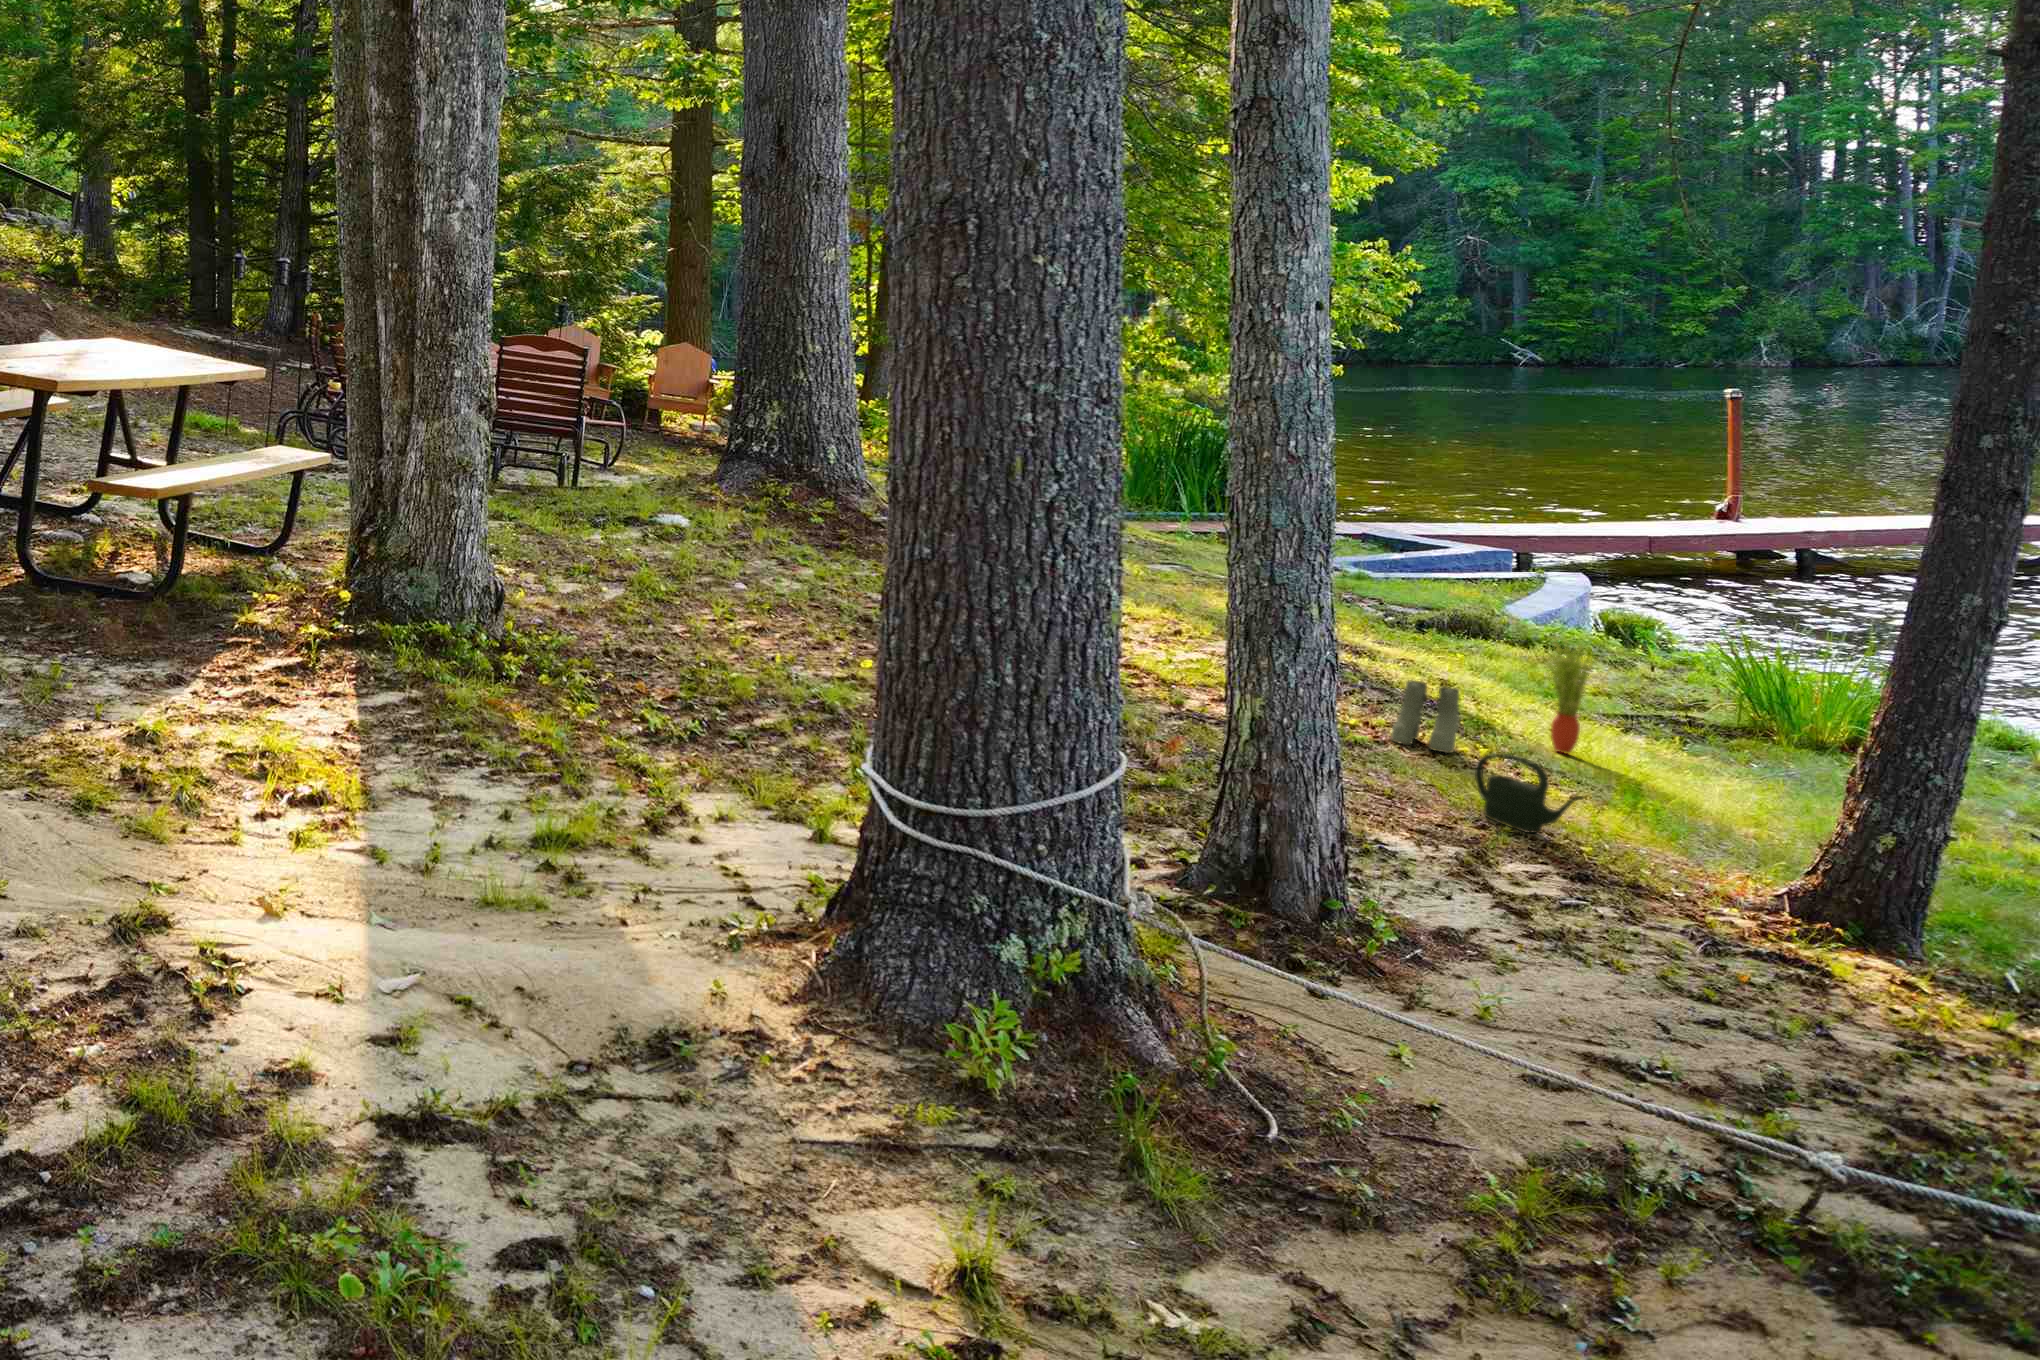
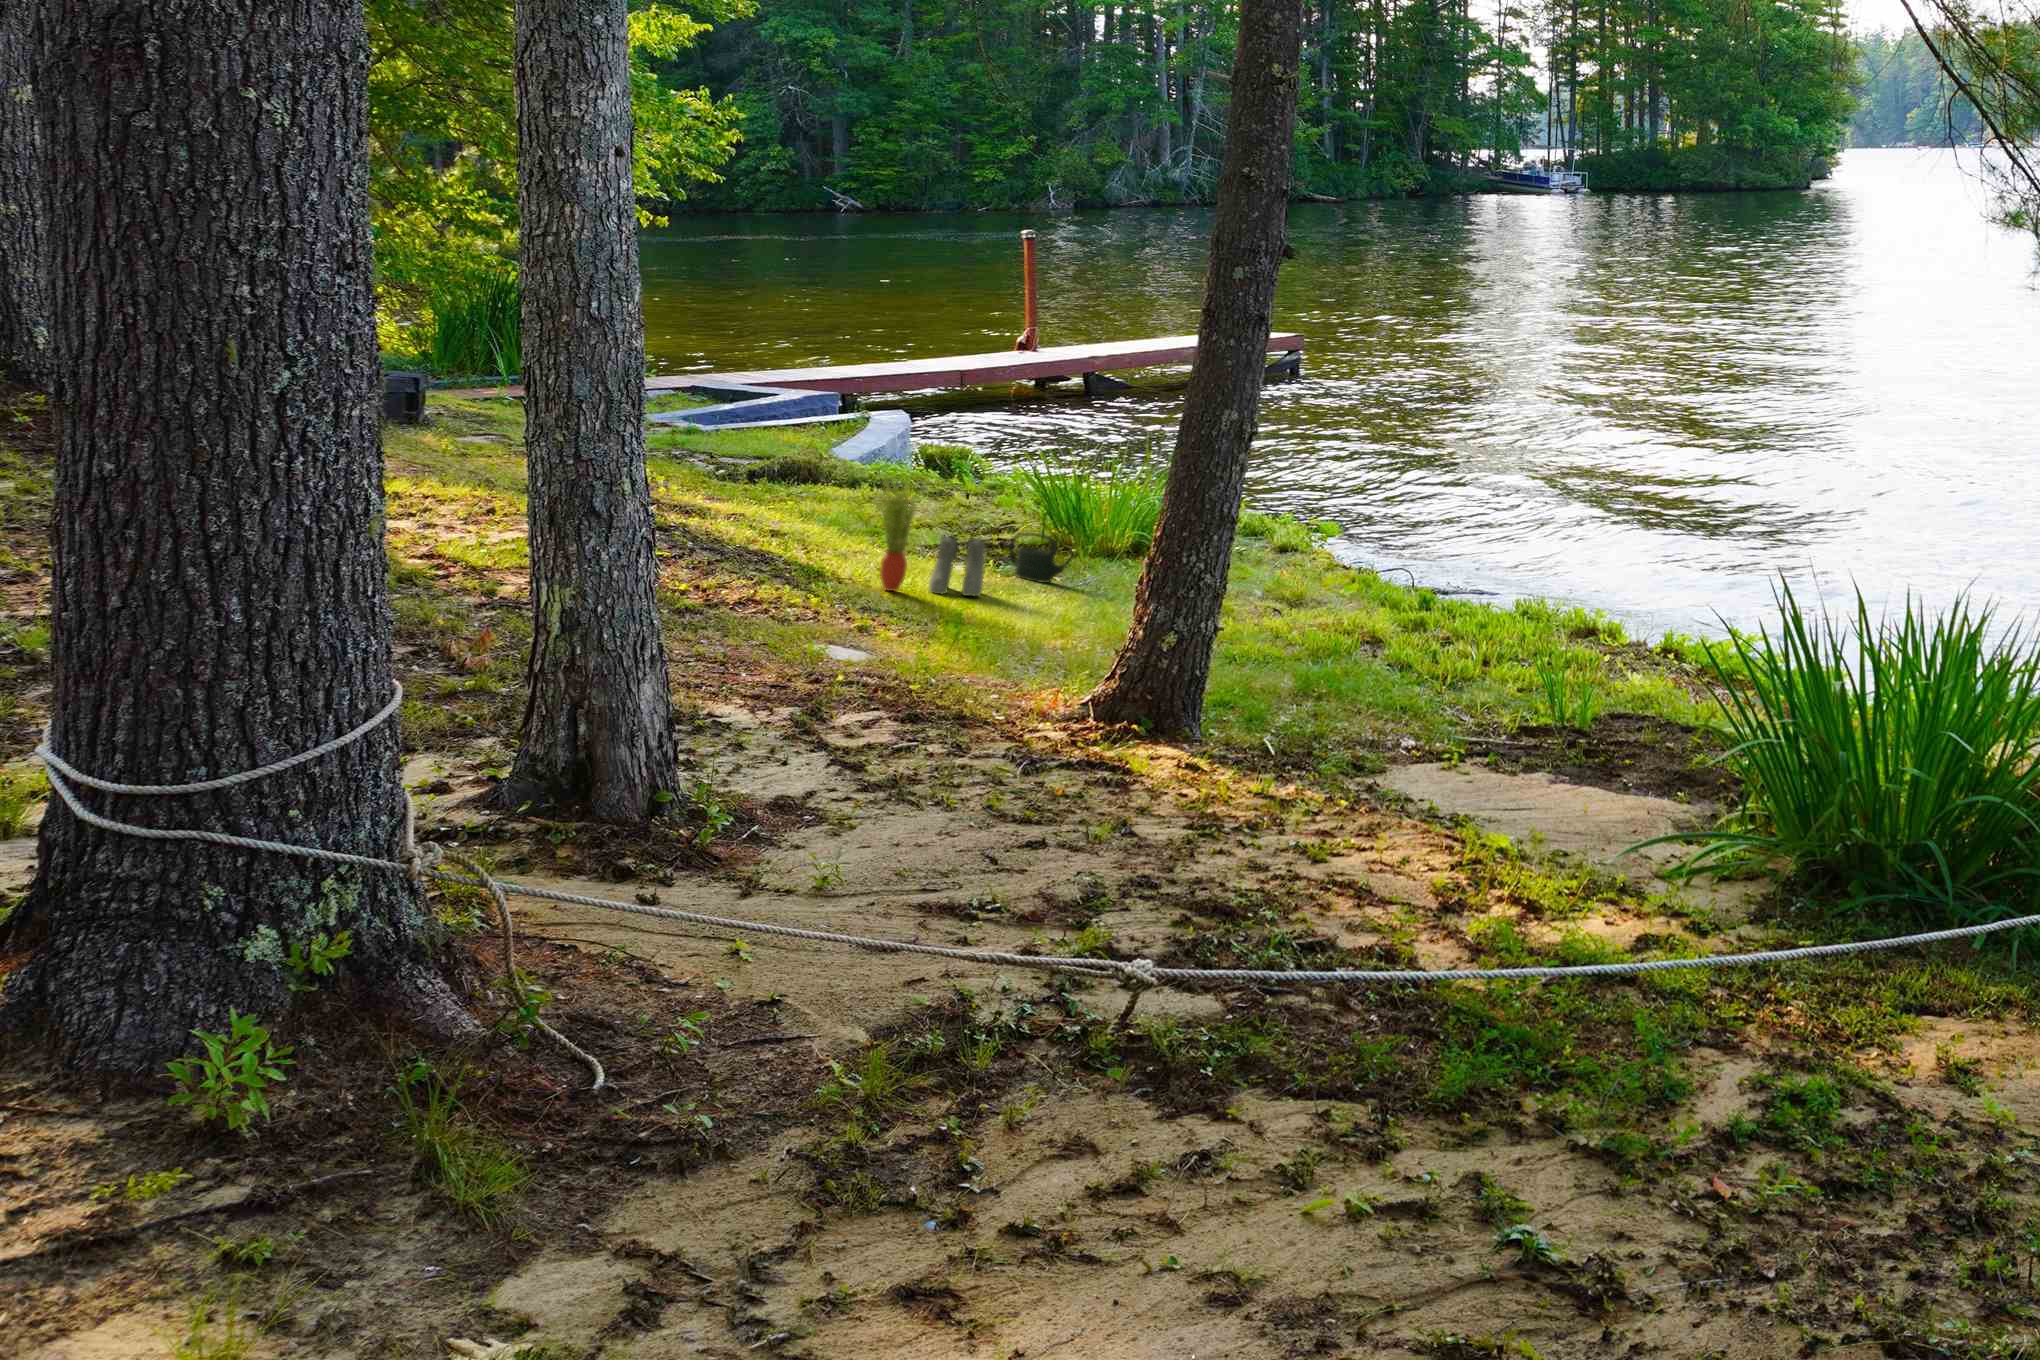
boots: present [1391,680,1459,753] -> present [929,536,985,596]
watering can: present [1475,754,1583,833] -> present [1009,533,1076,583]

